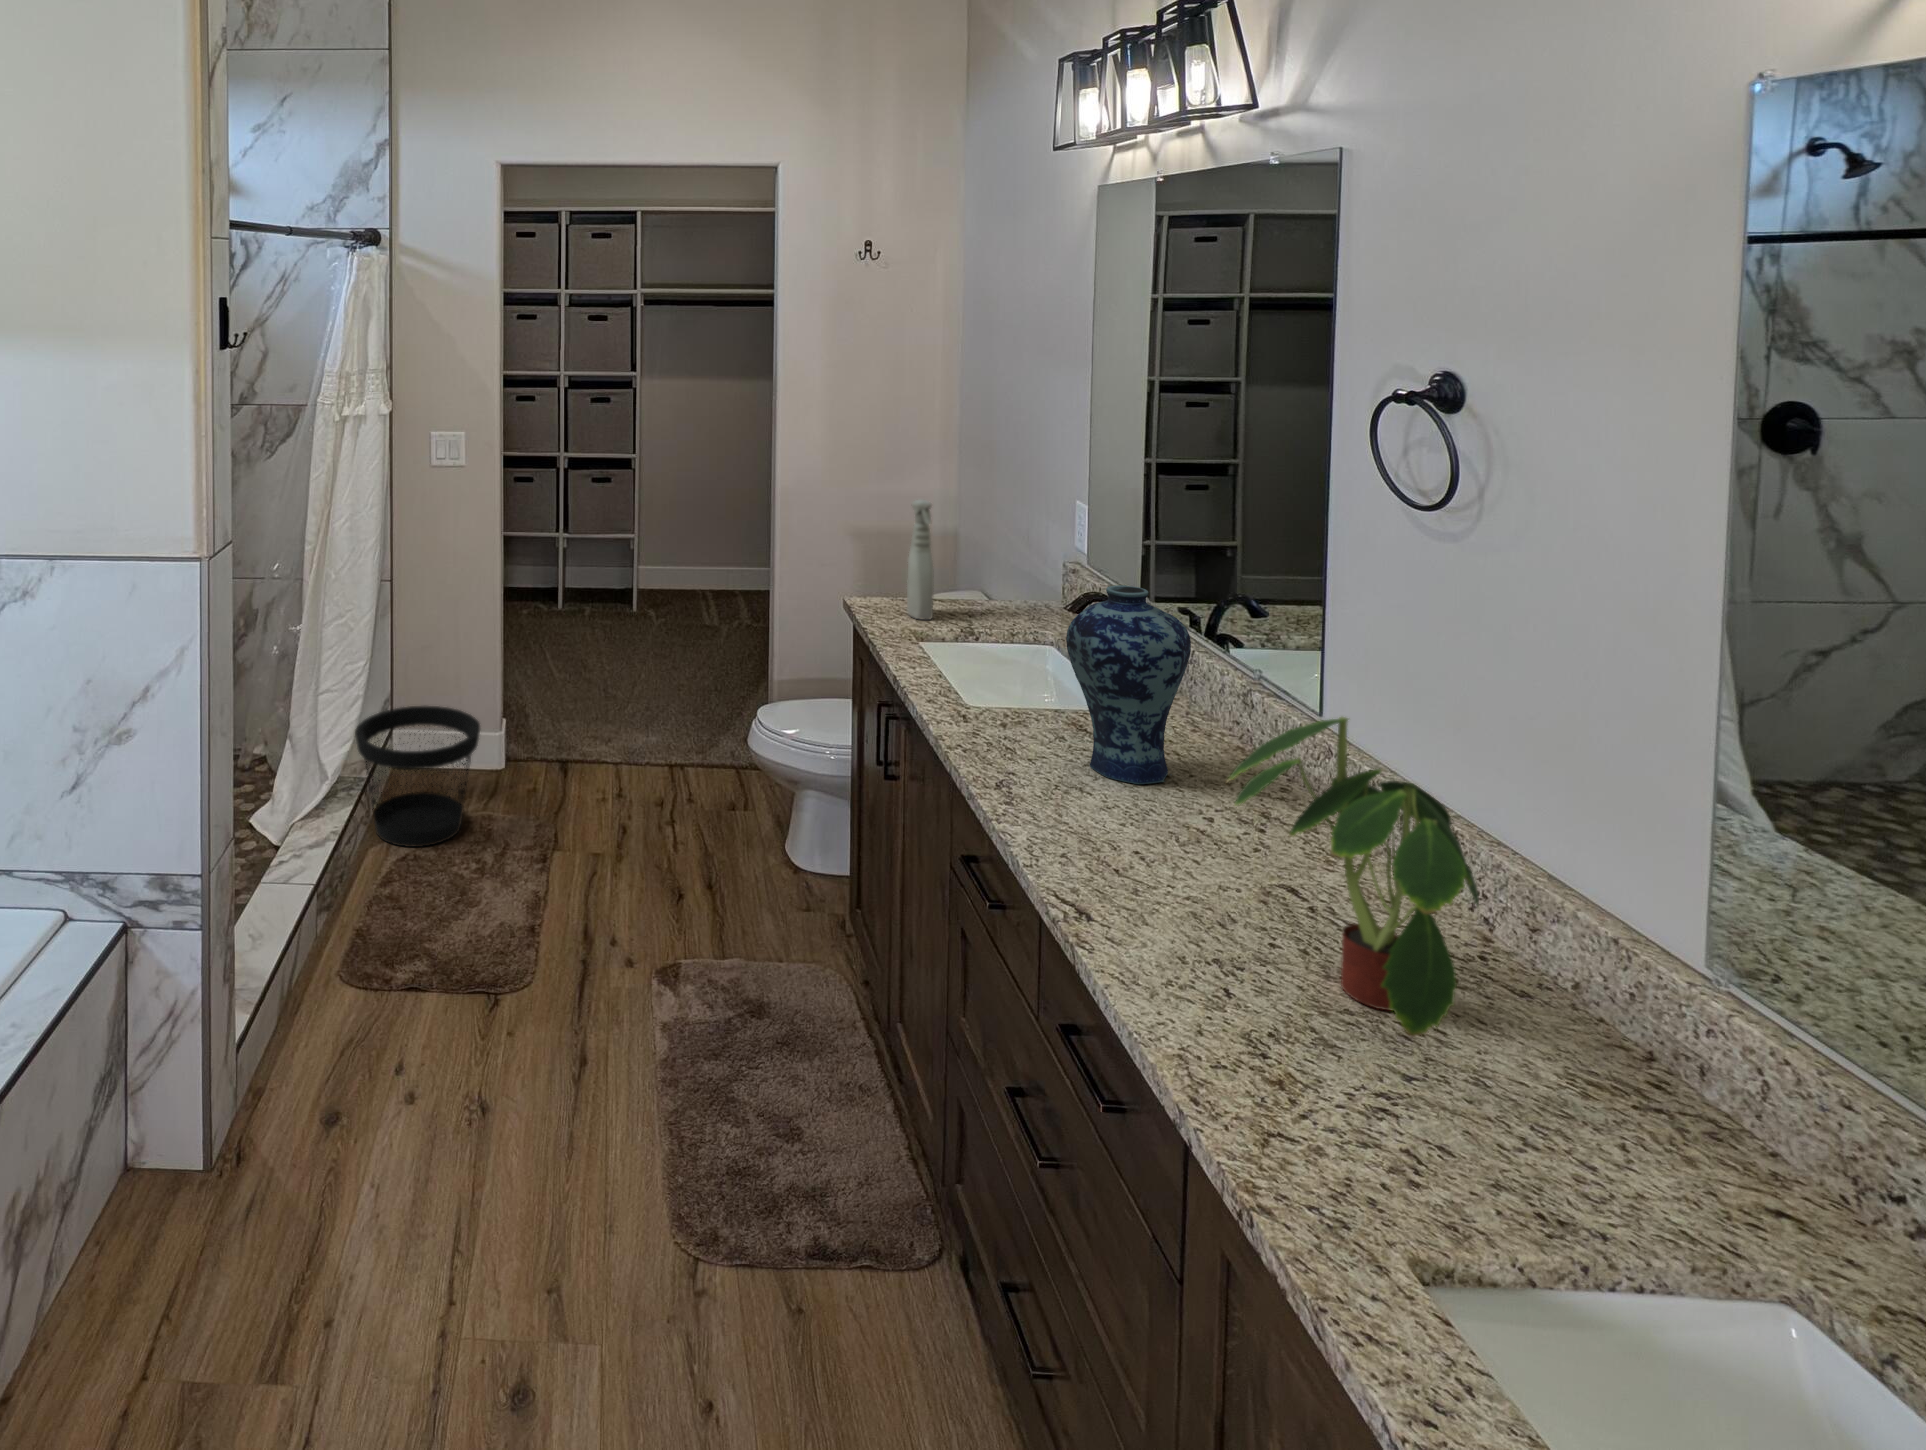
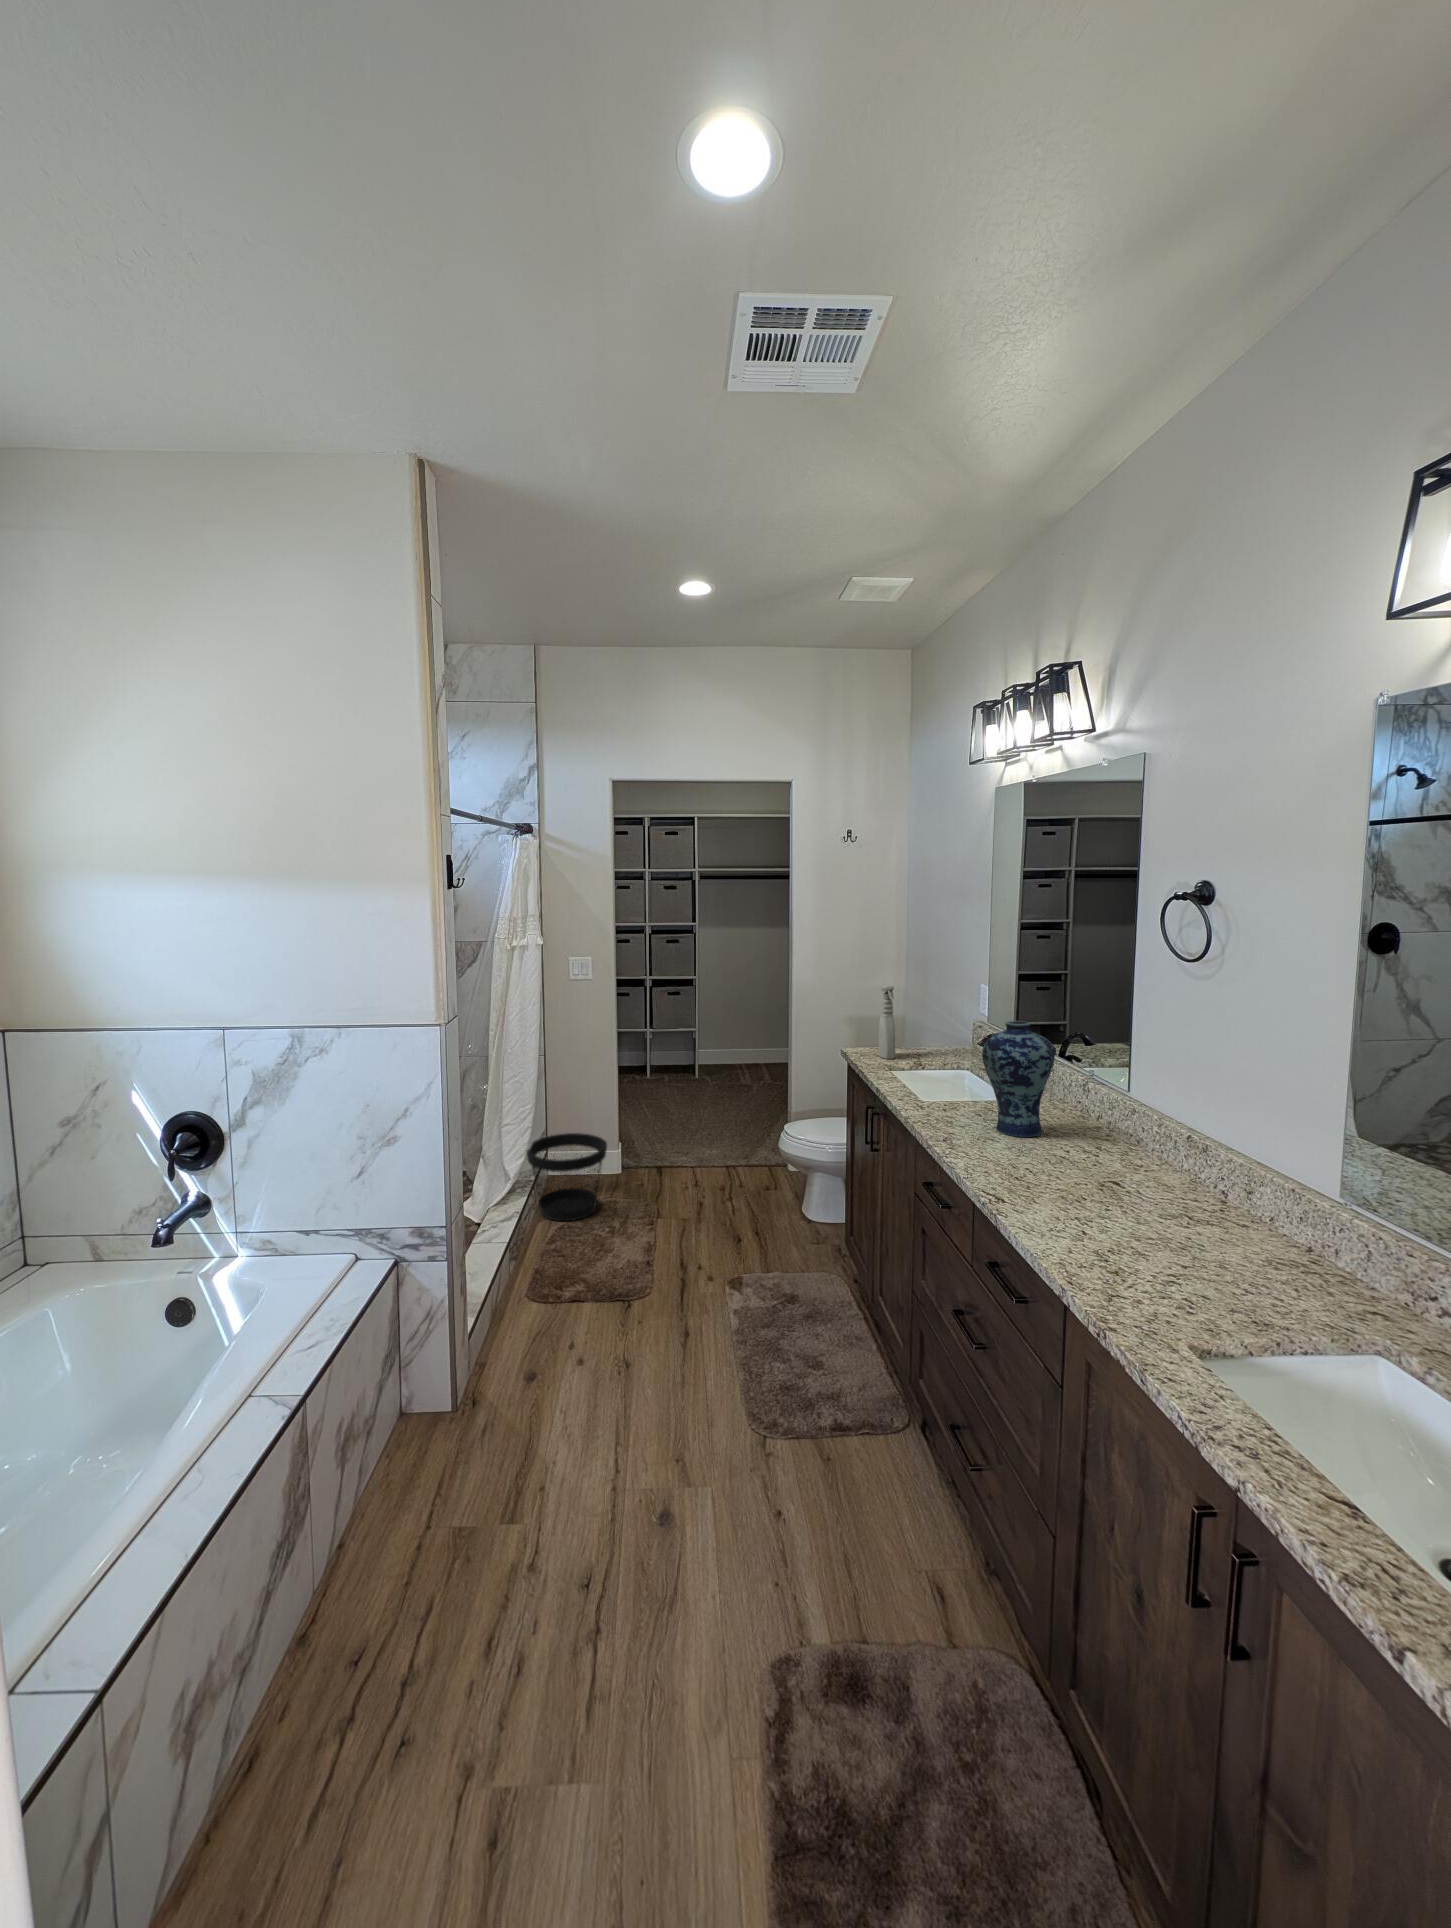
plant: present [1227,717,1479,1036] -> none [1079,1074,1221,1255]

